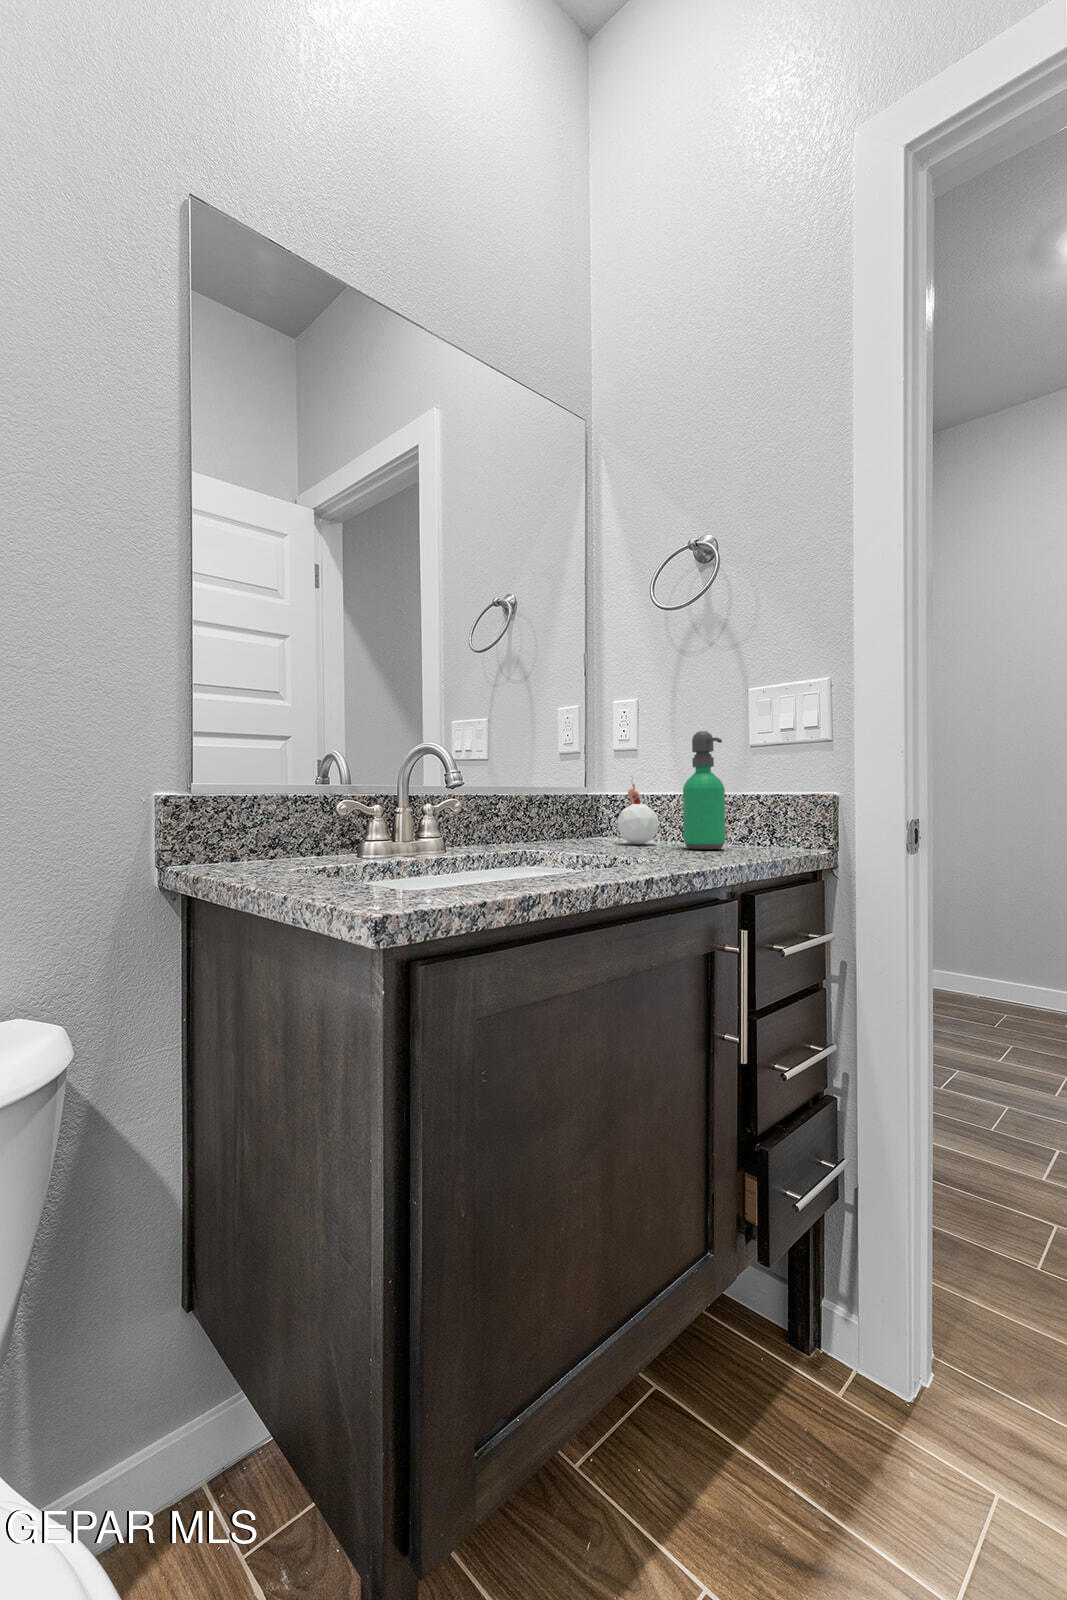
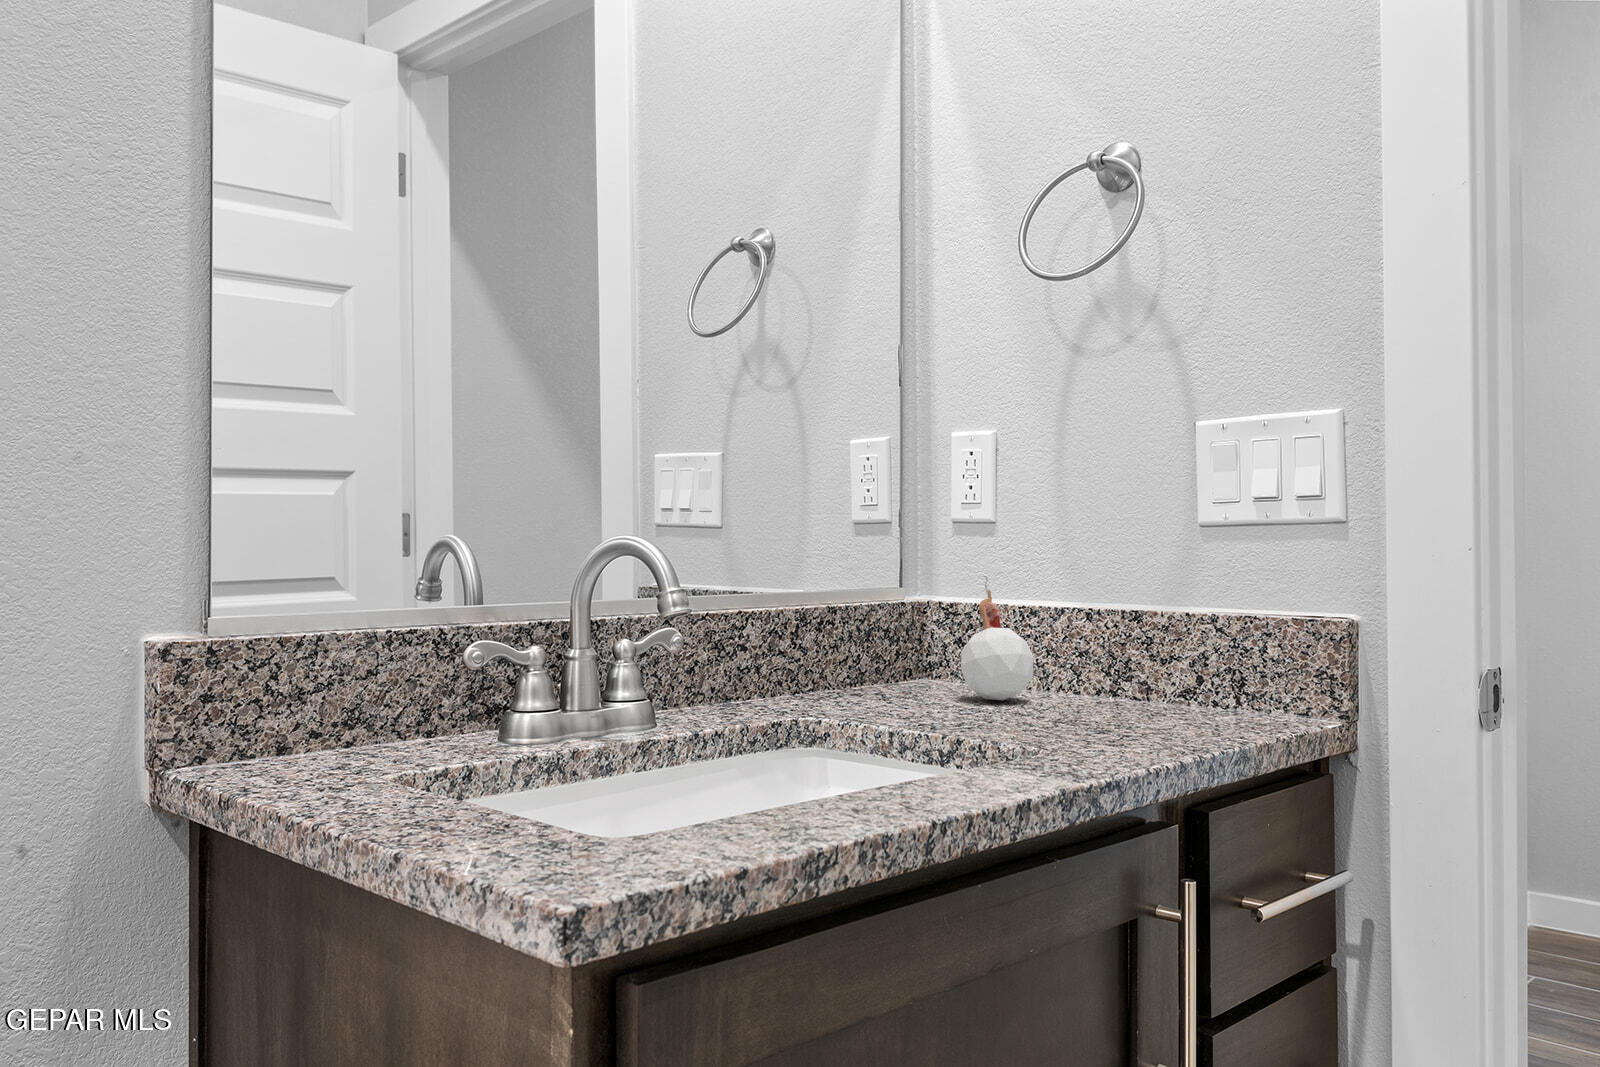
soap dispenser: present [683,731,726,849] -> none [1079,504,1154,716]

